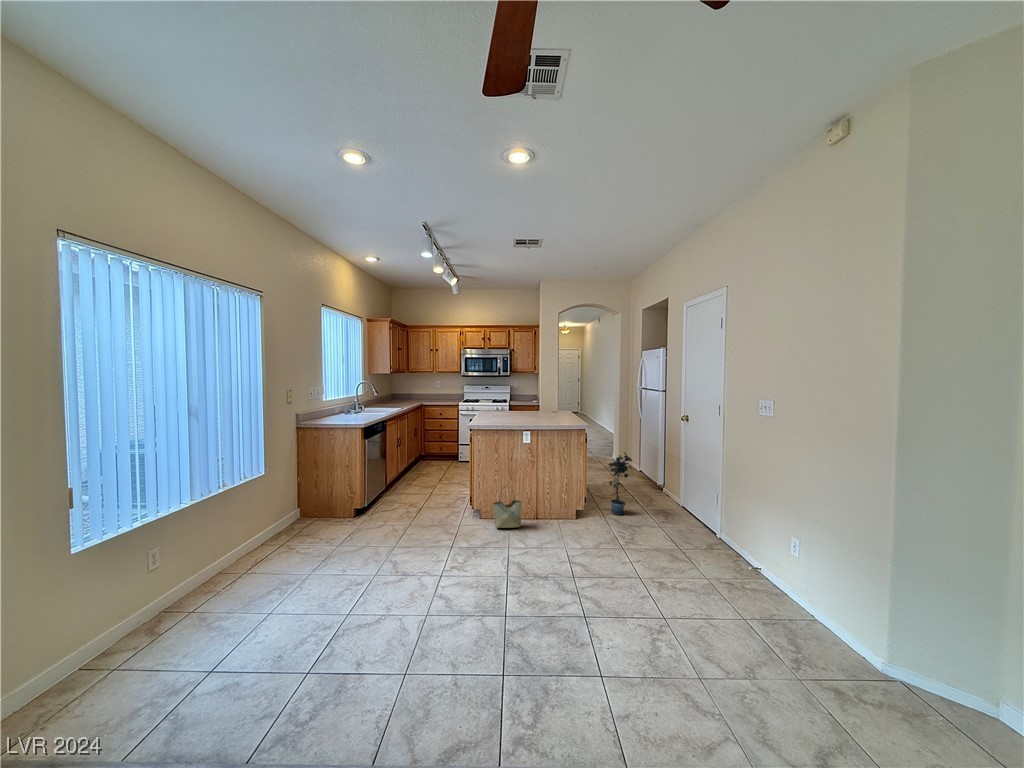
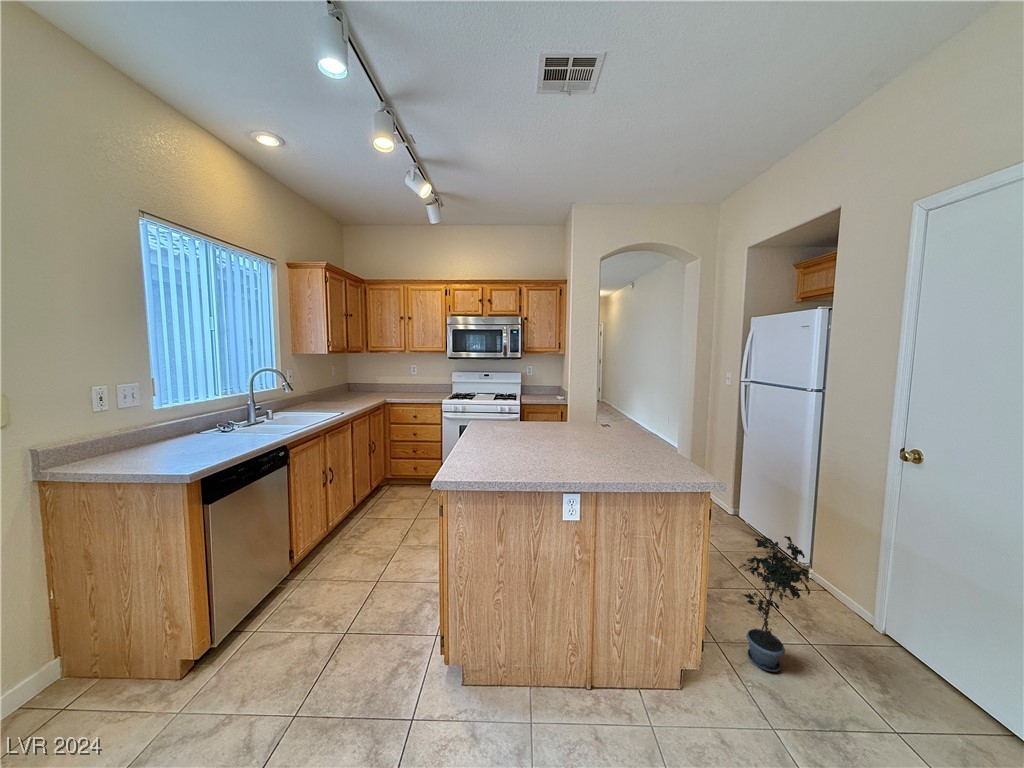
woven basket: present [493,486,521,528] -> none [496,630,564,745]

